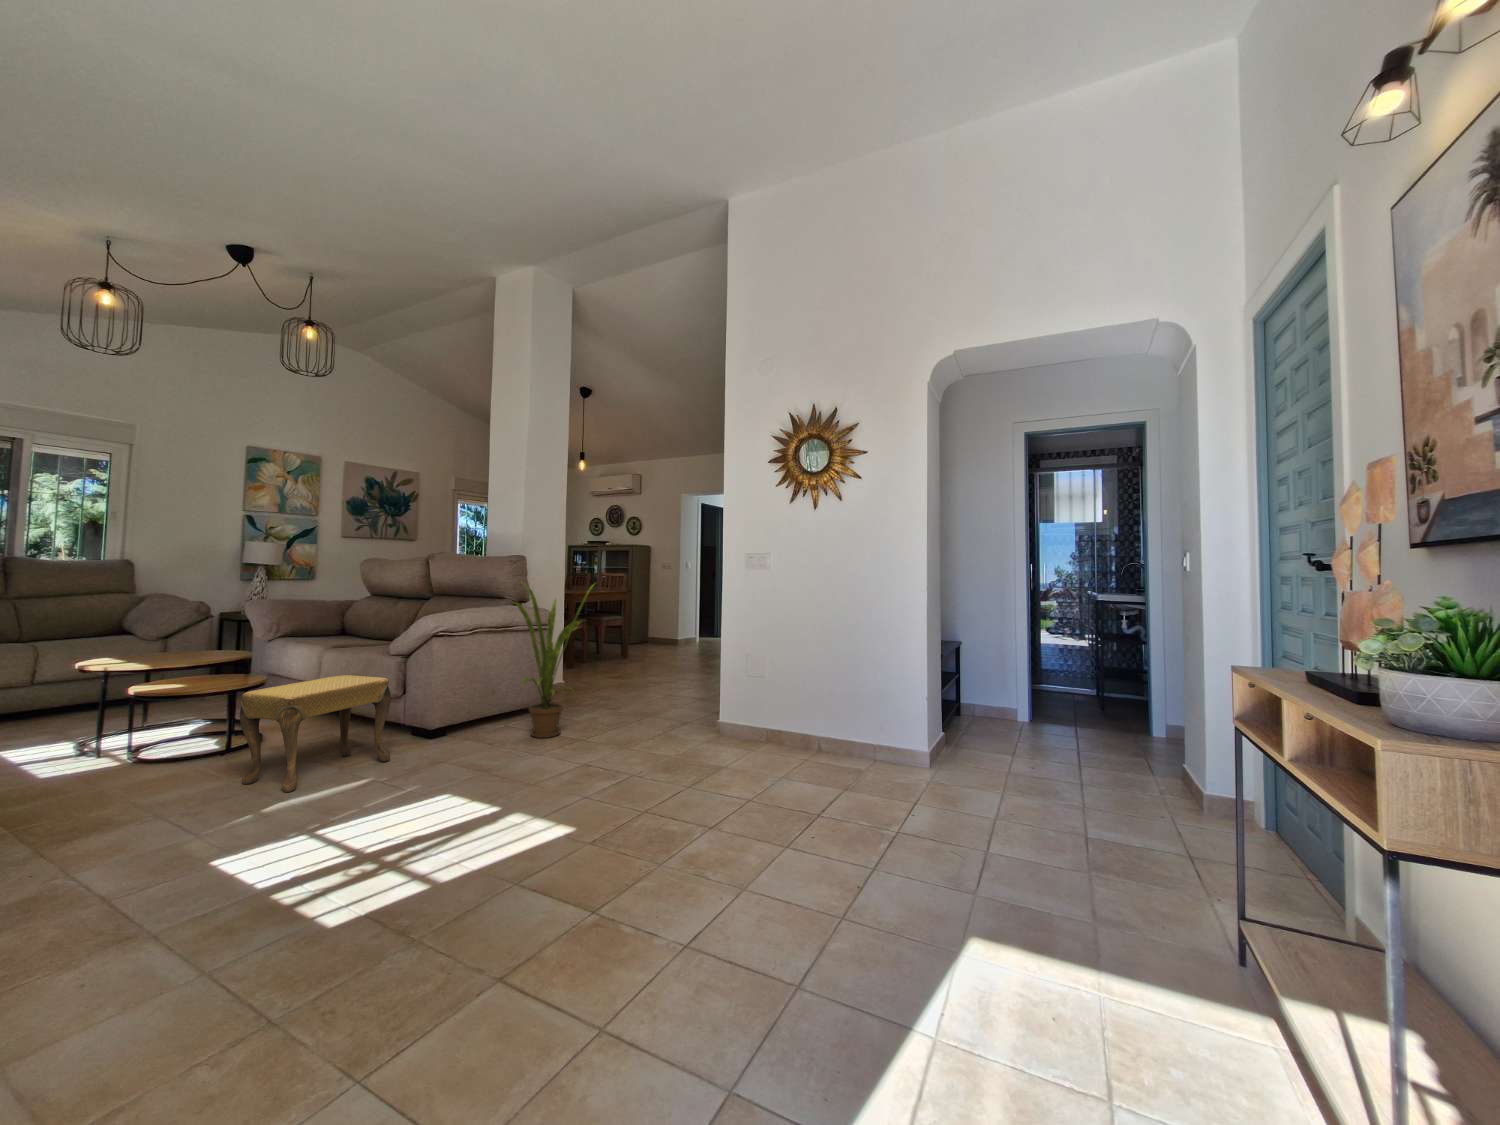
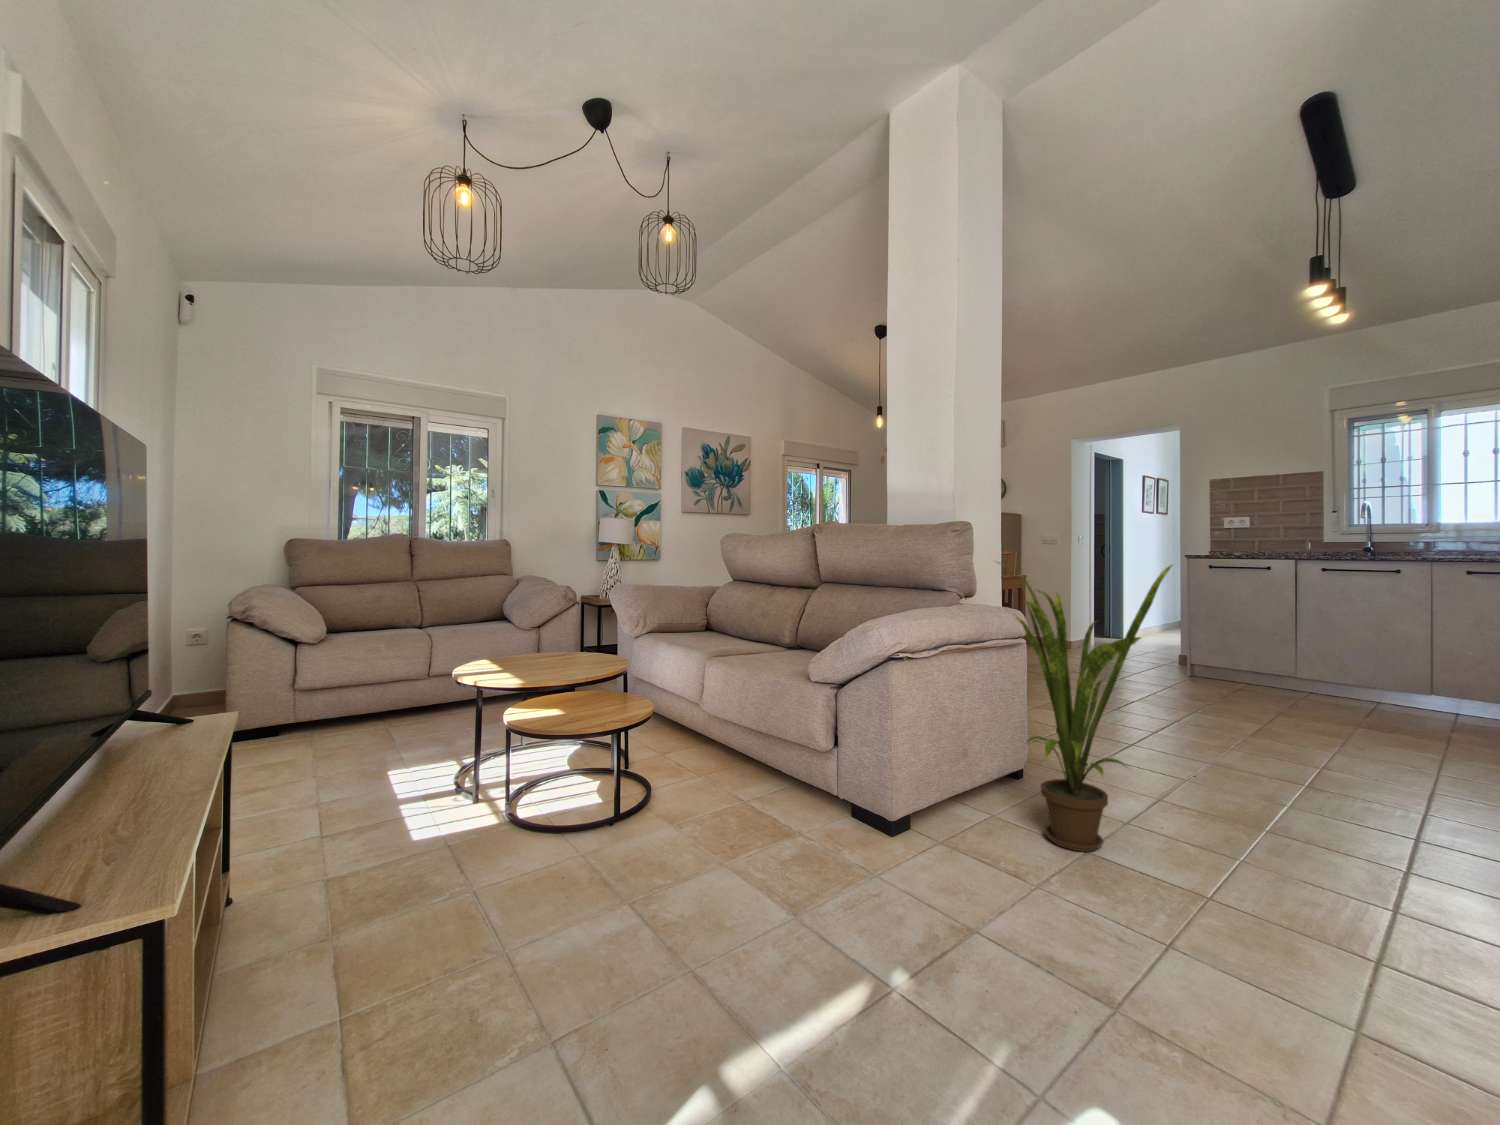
footstool: present [240,675,391,792] -> none [646,719,850,957]

